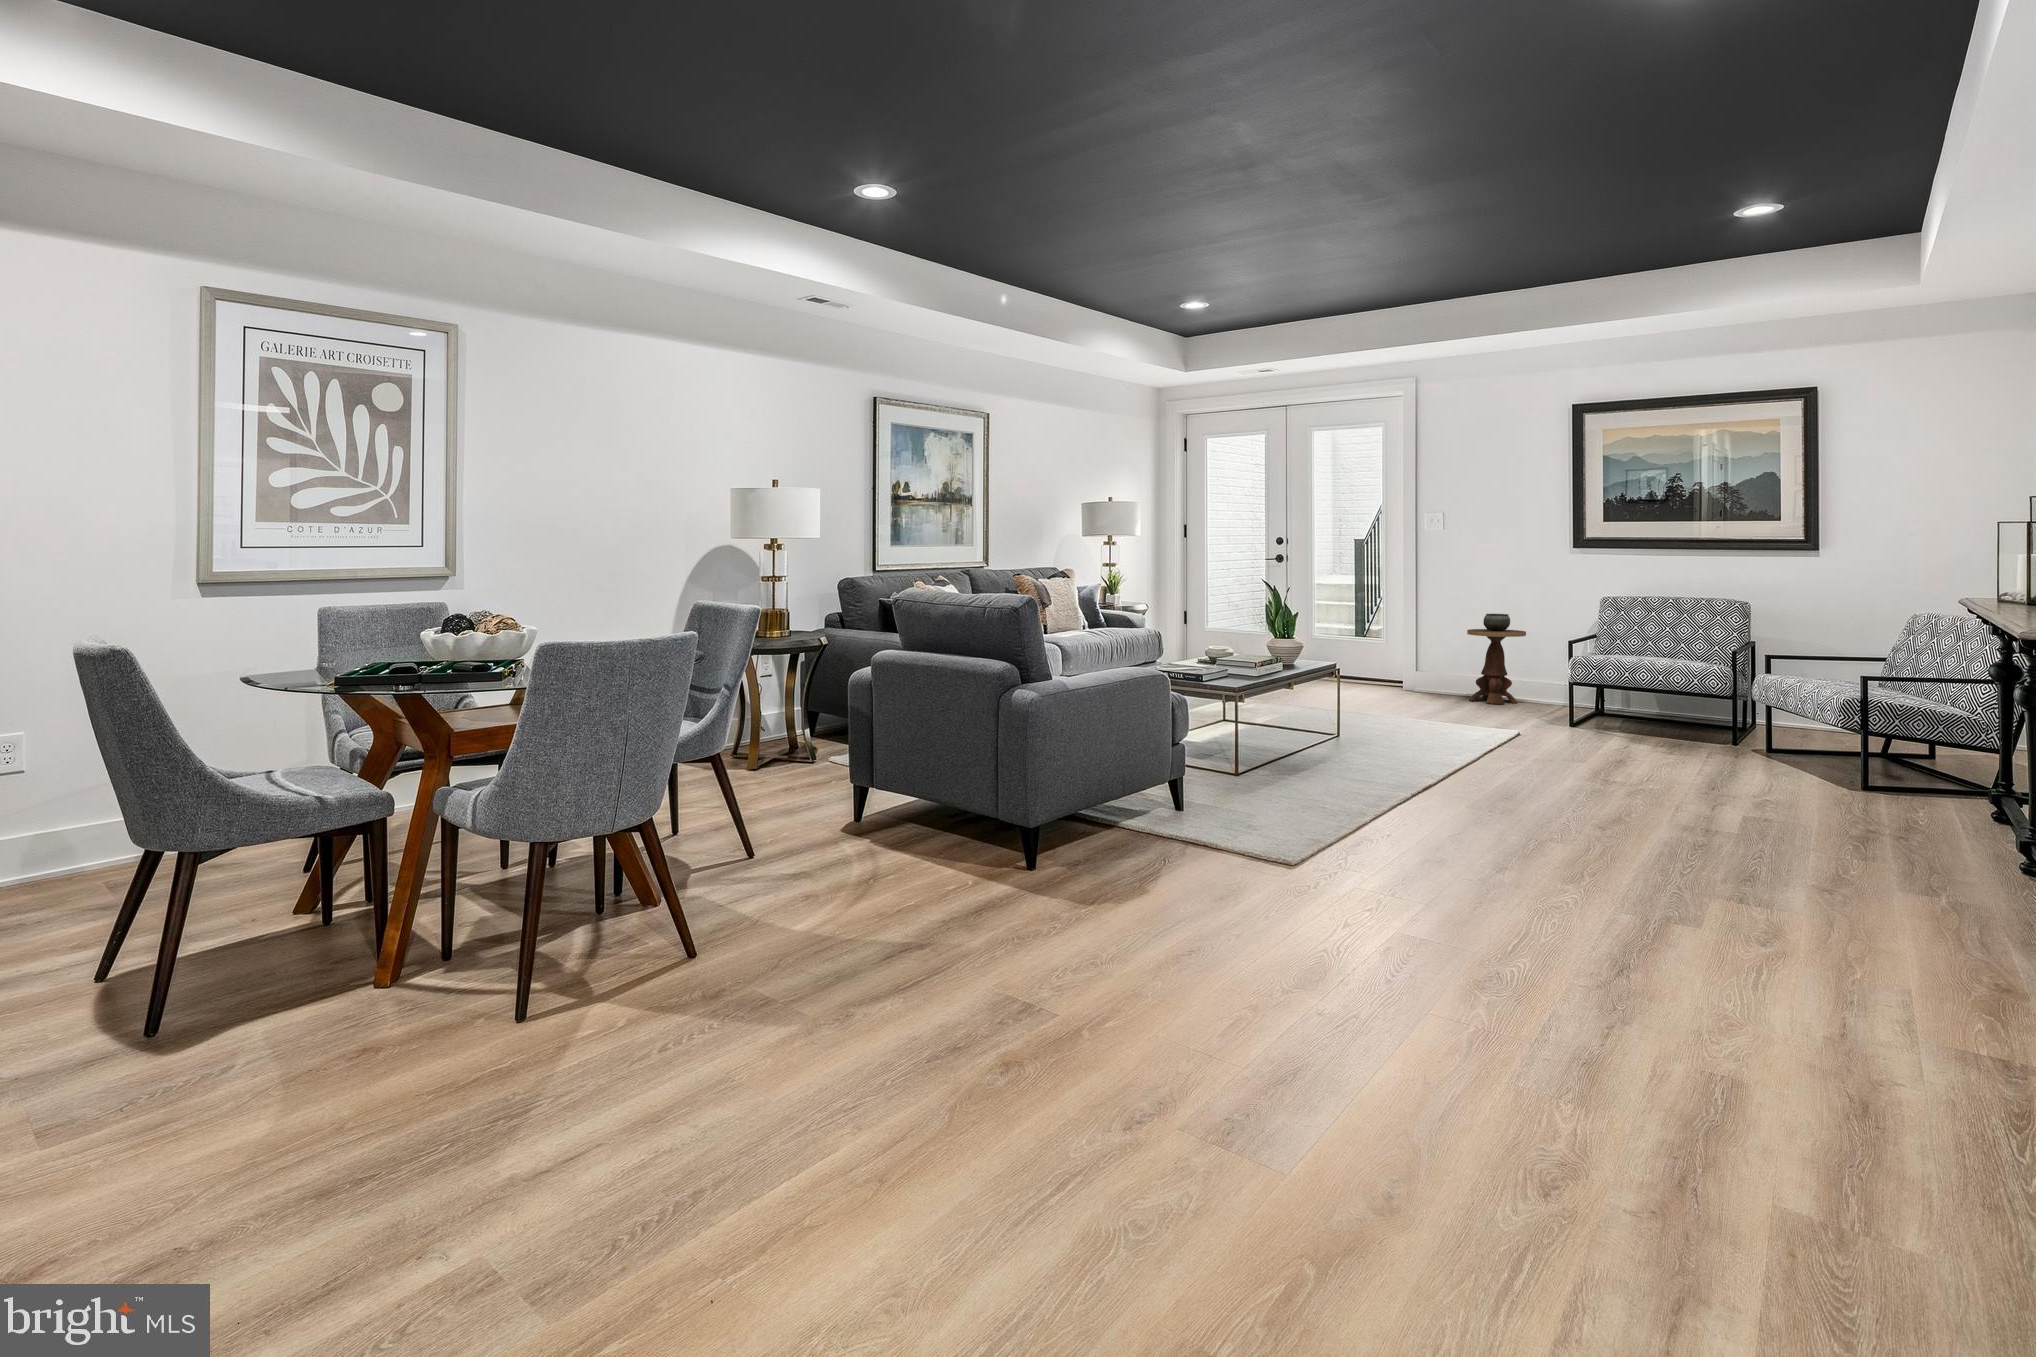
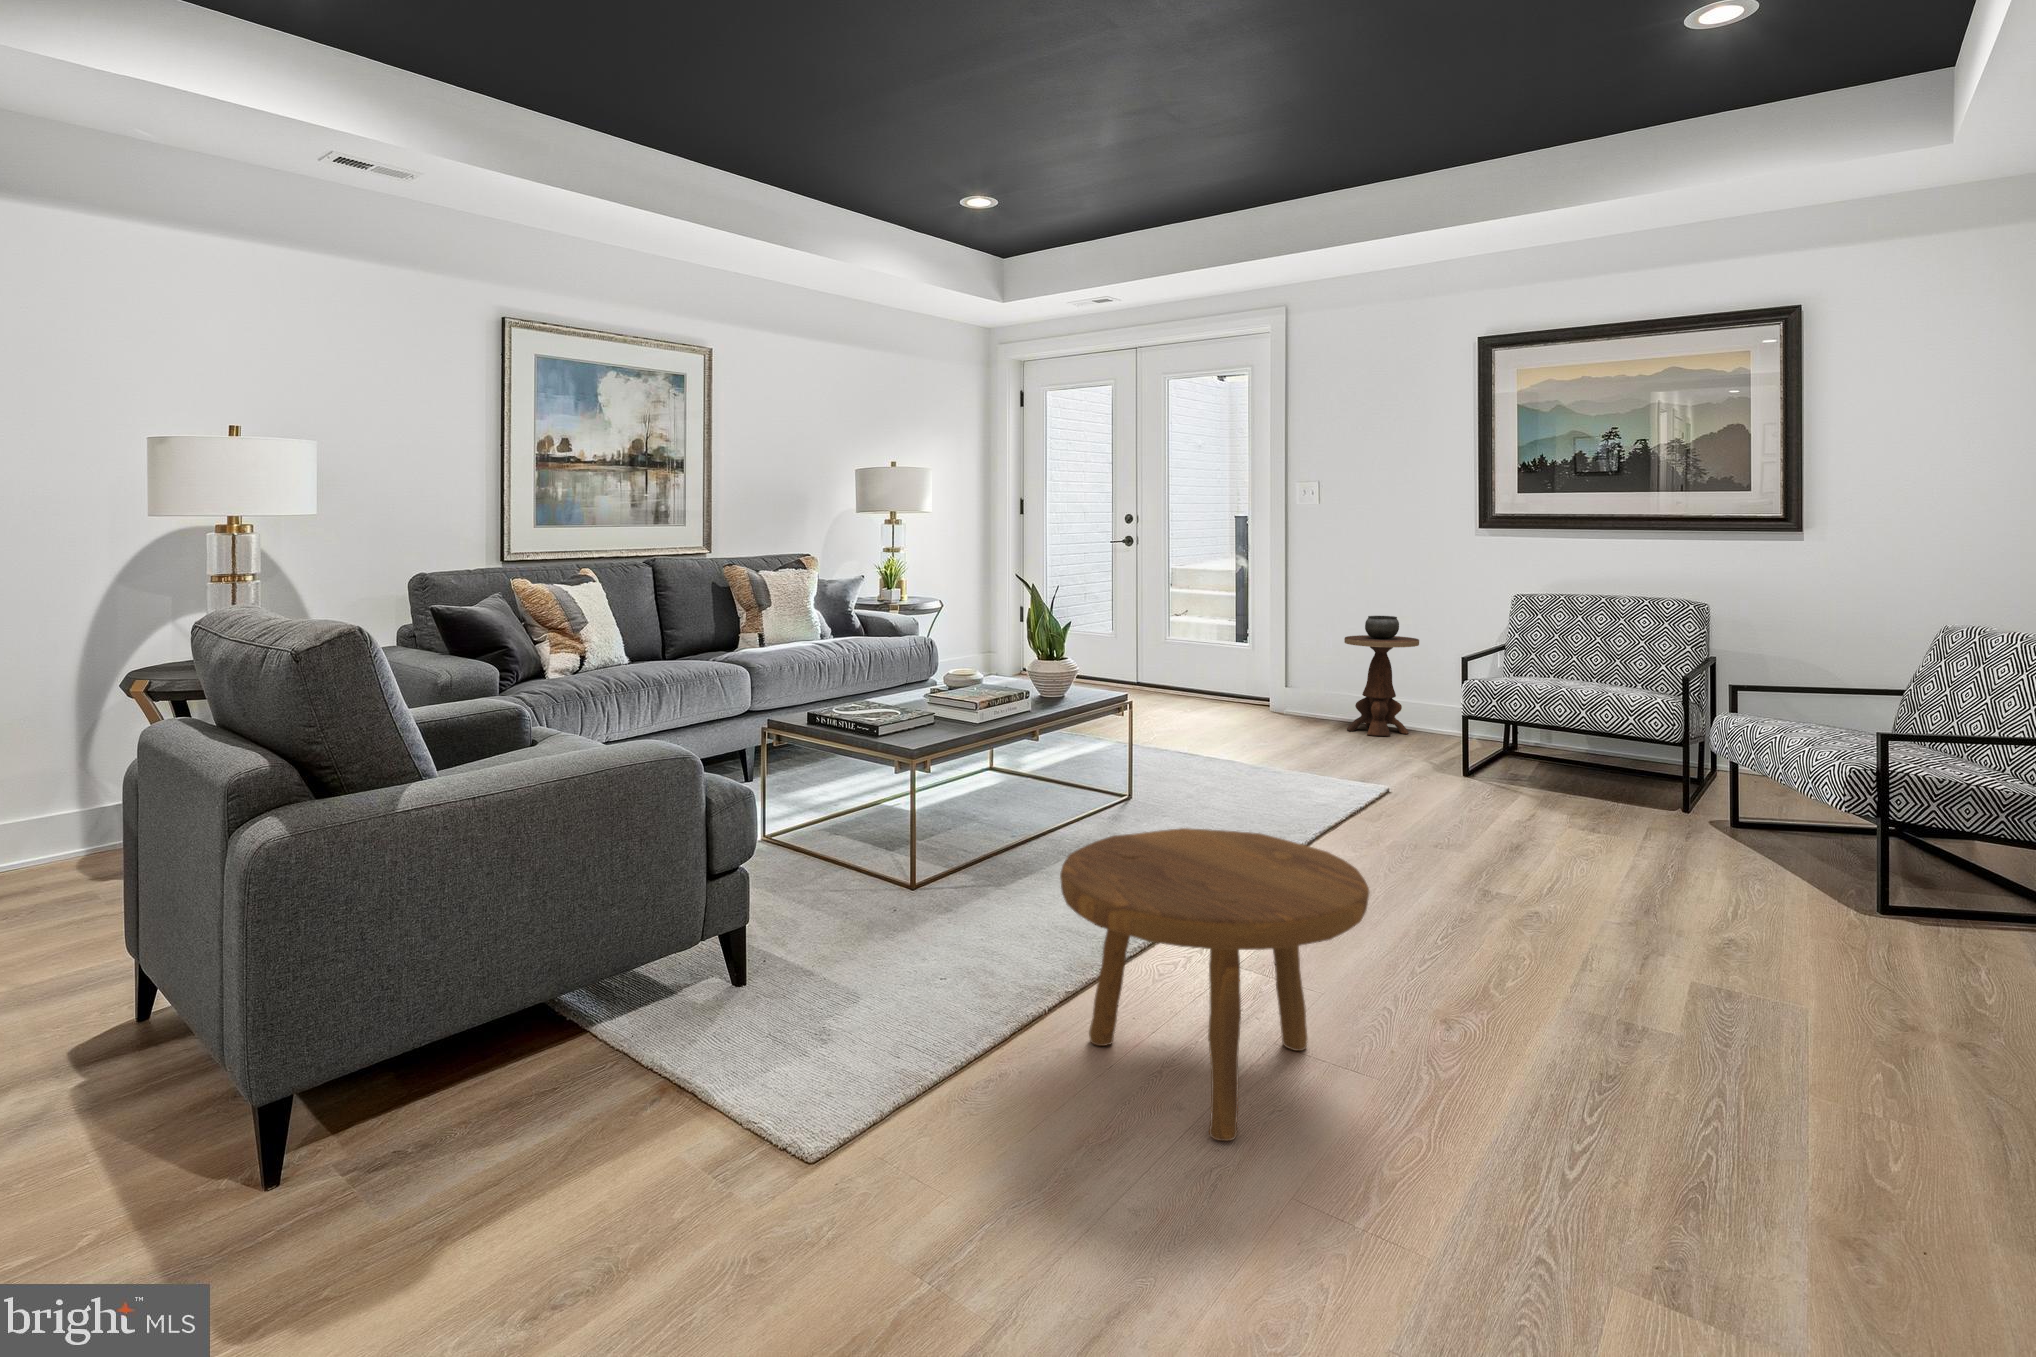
footstool: none [1394,718,1573,864] -> present [1060,828,1369,1141]

